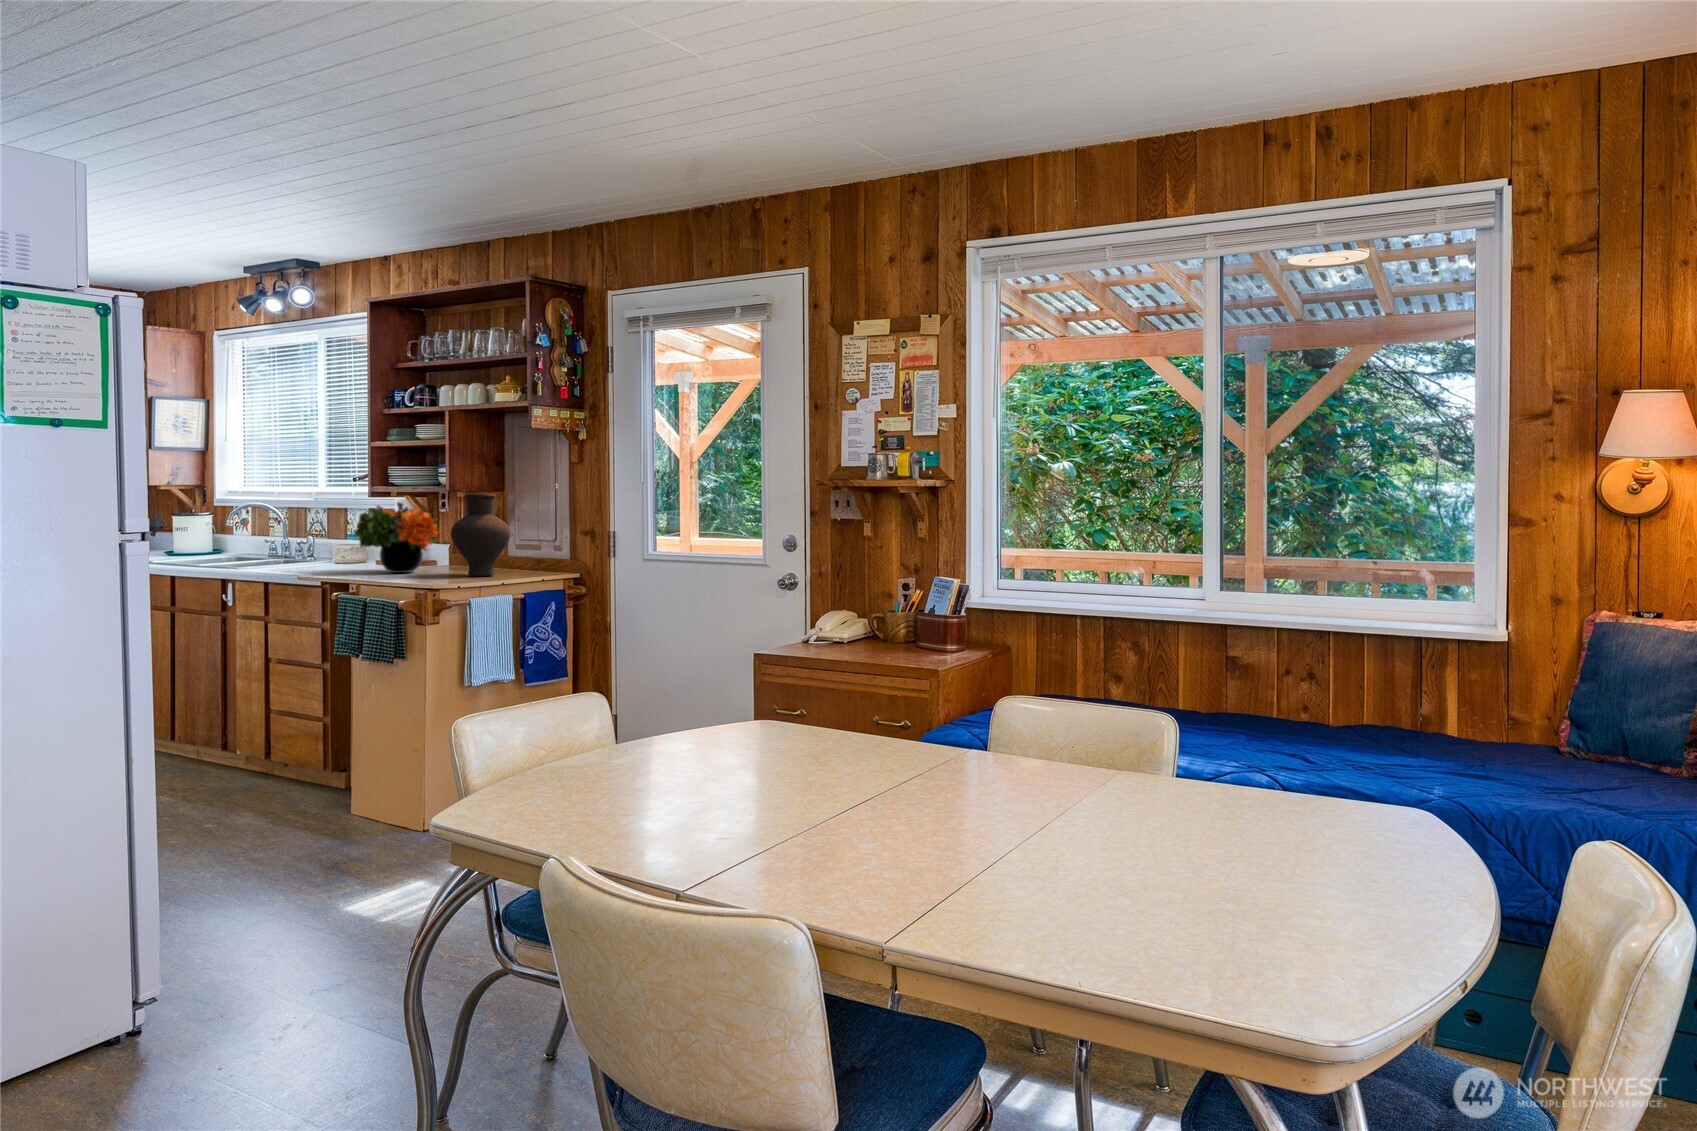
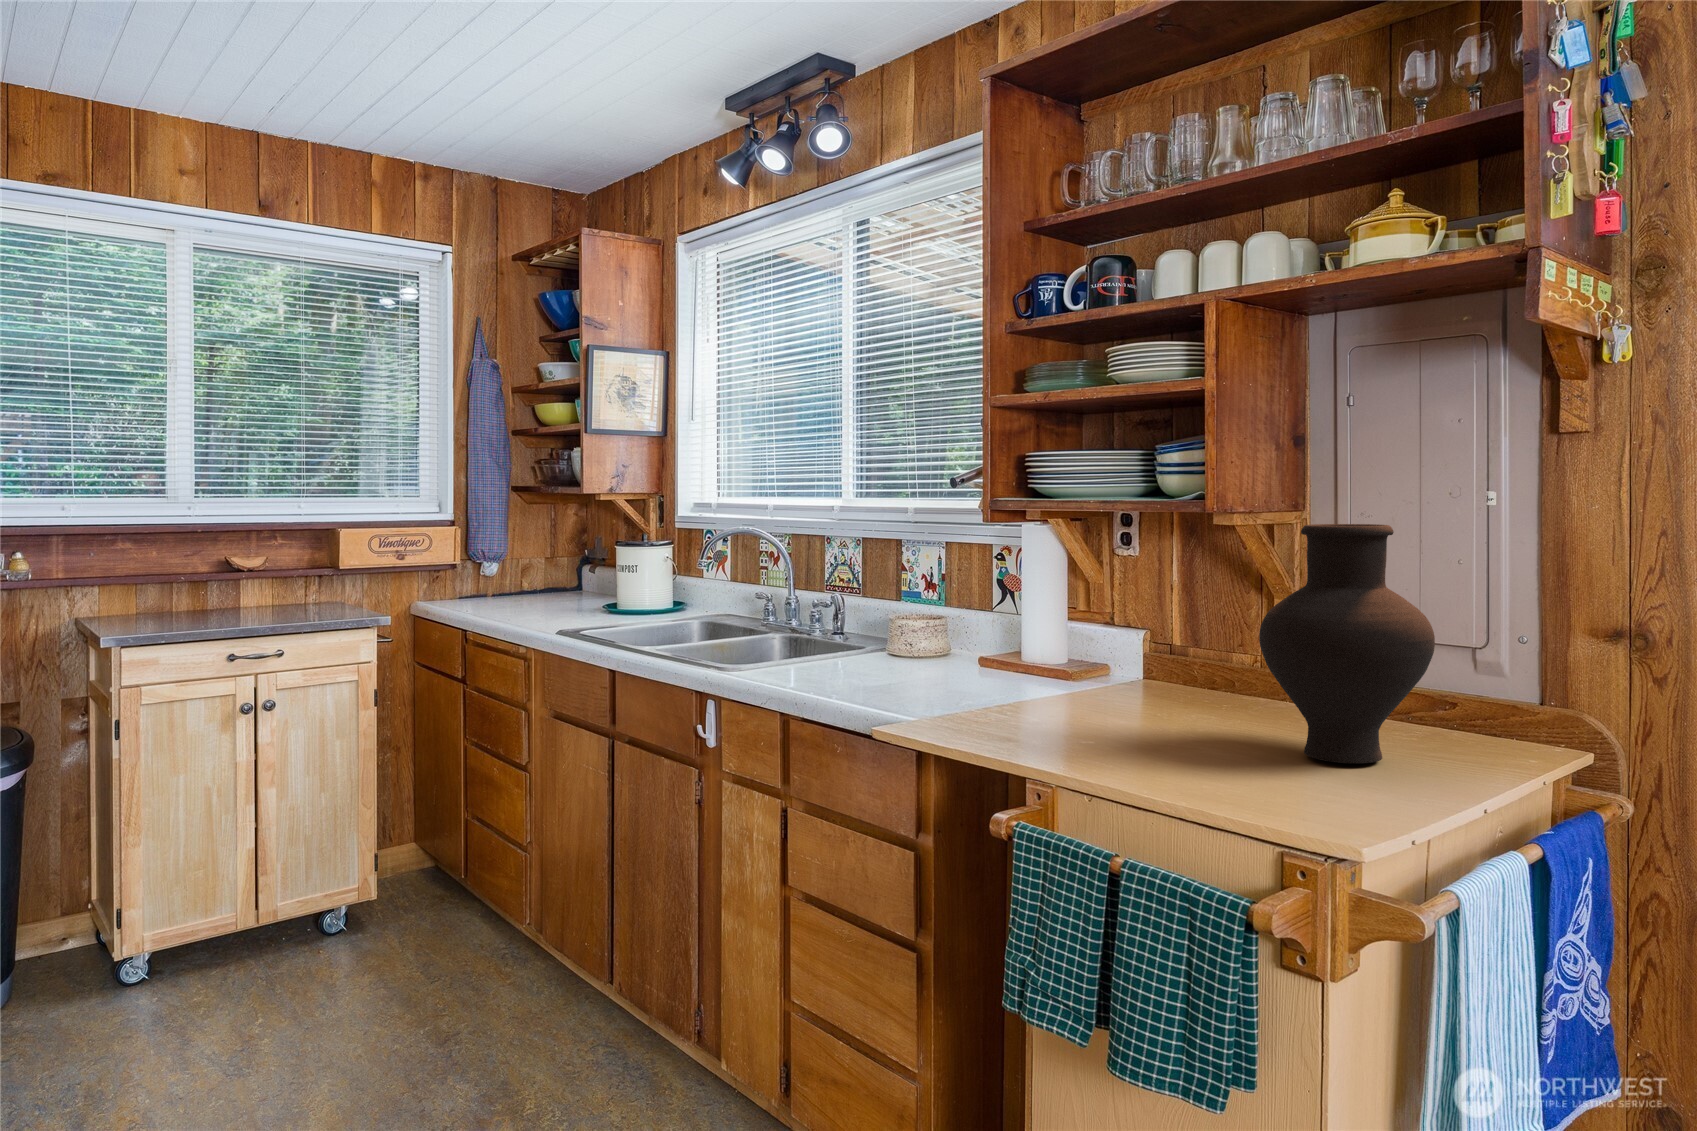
flower arrangement: present [354,502,439,573] -> none [980,543,1190,723]

